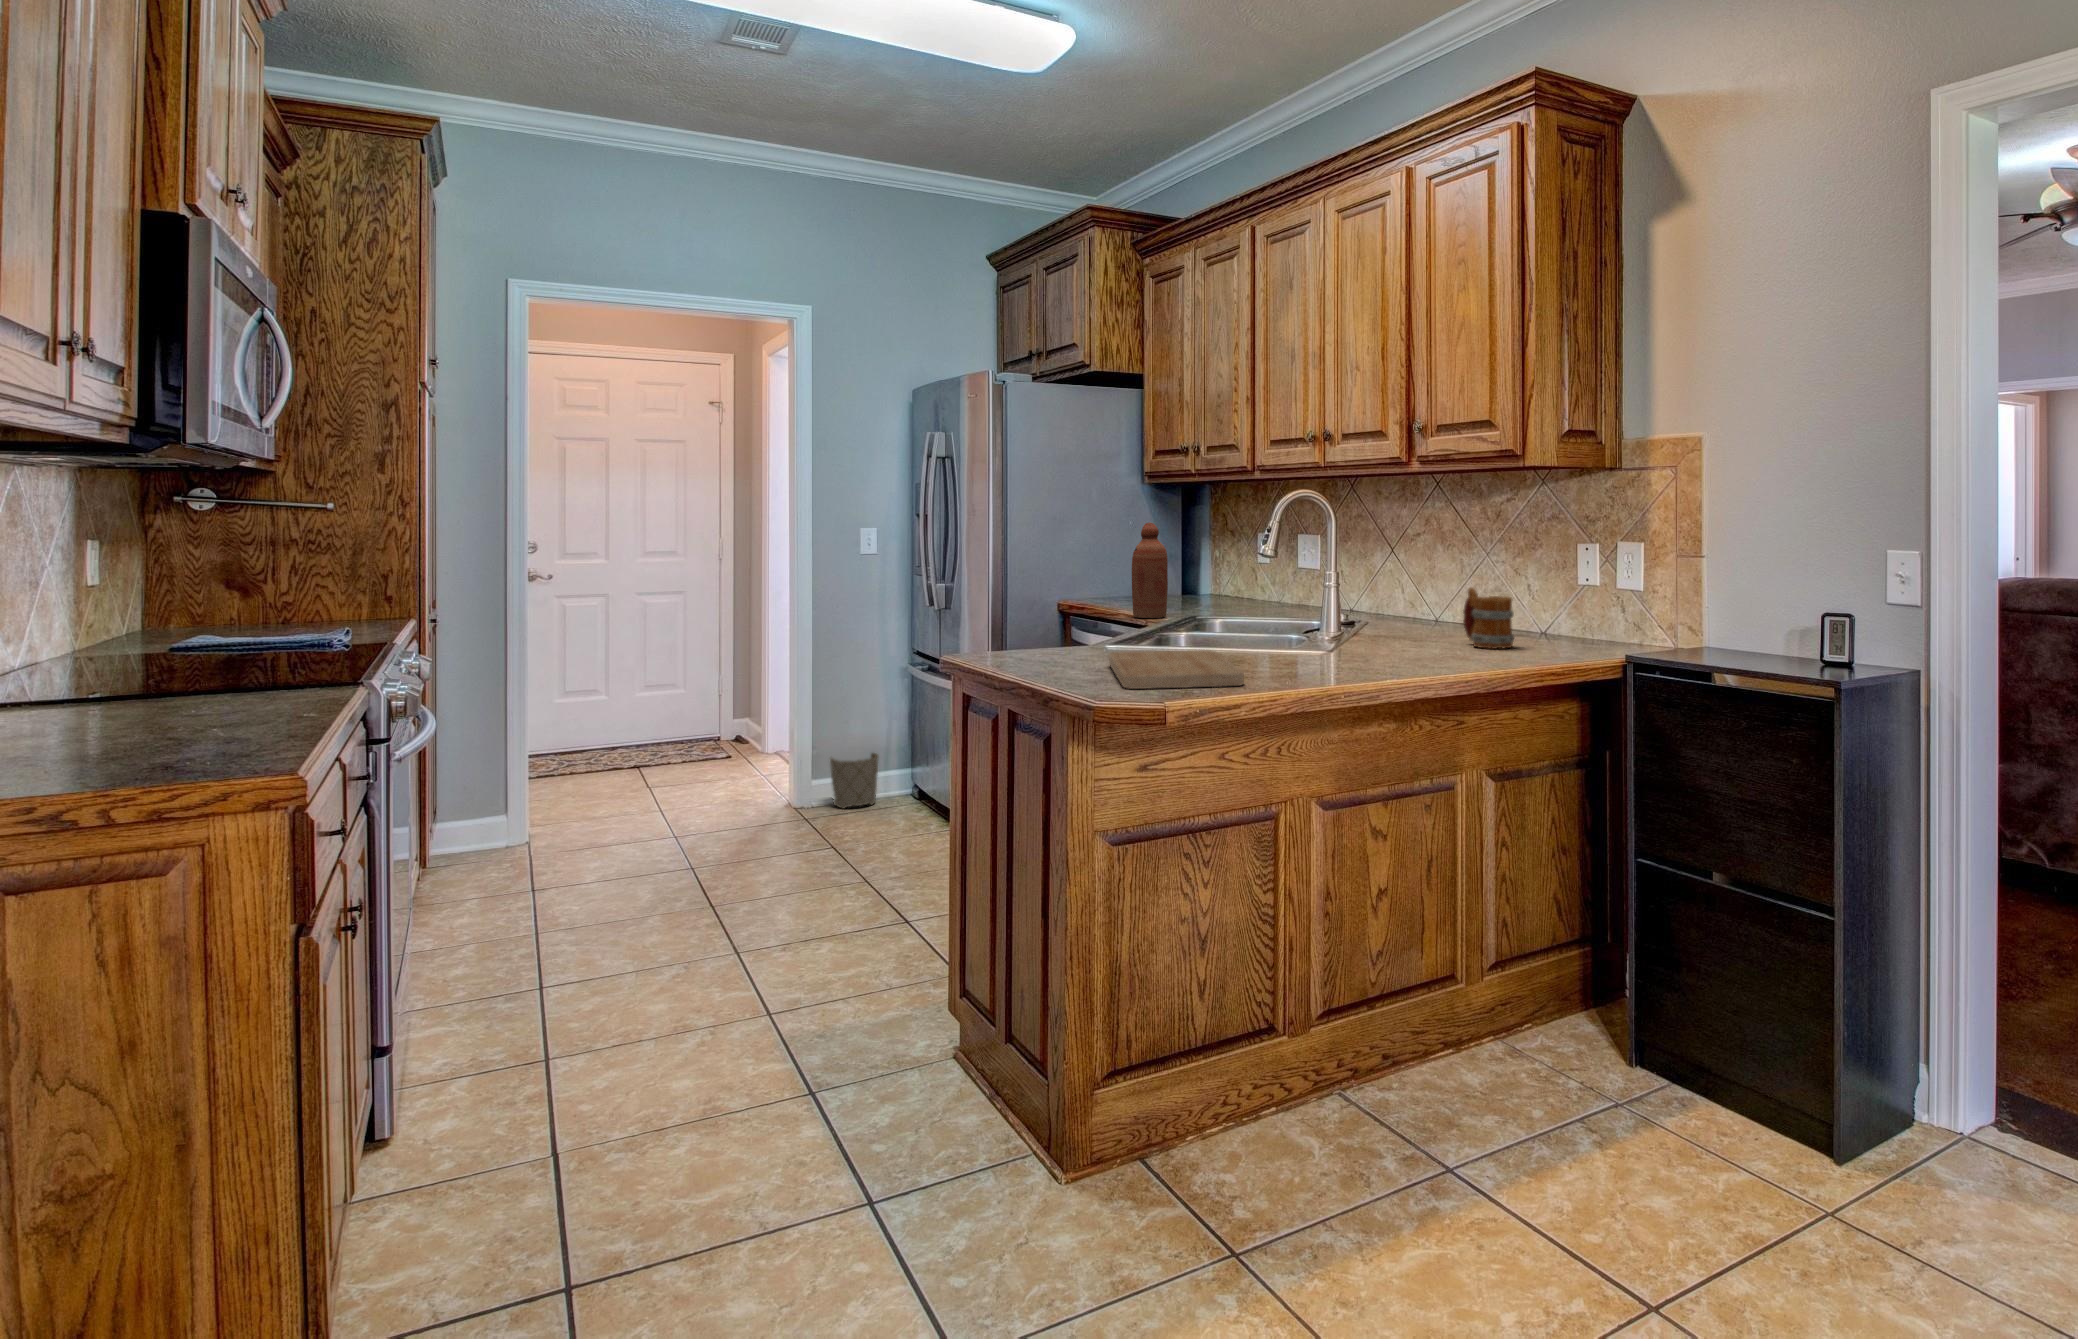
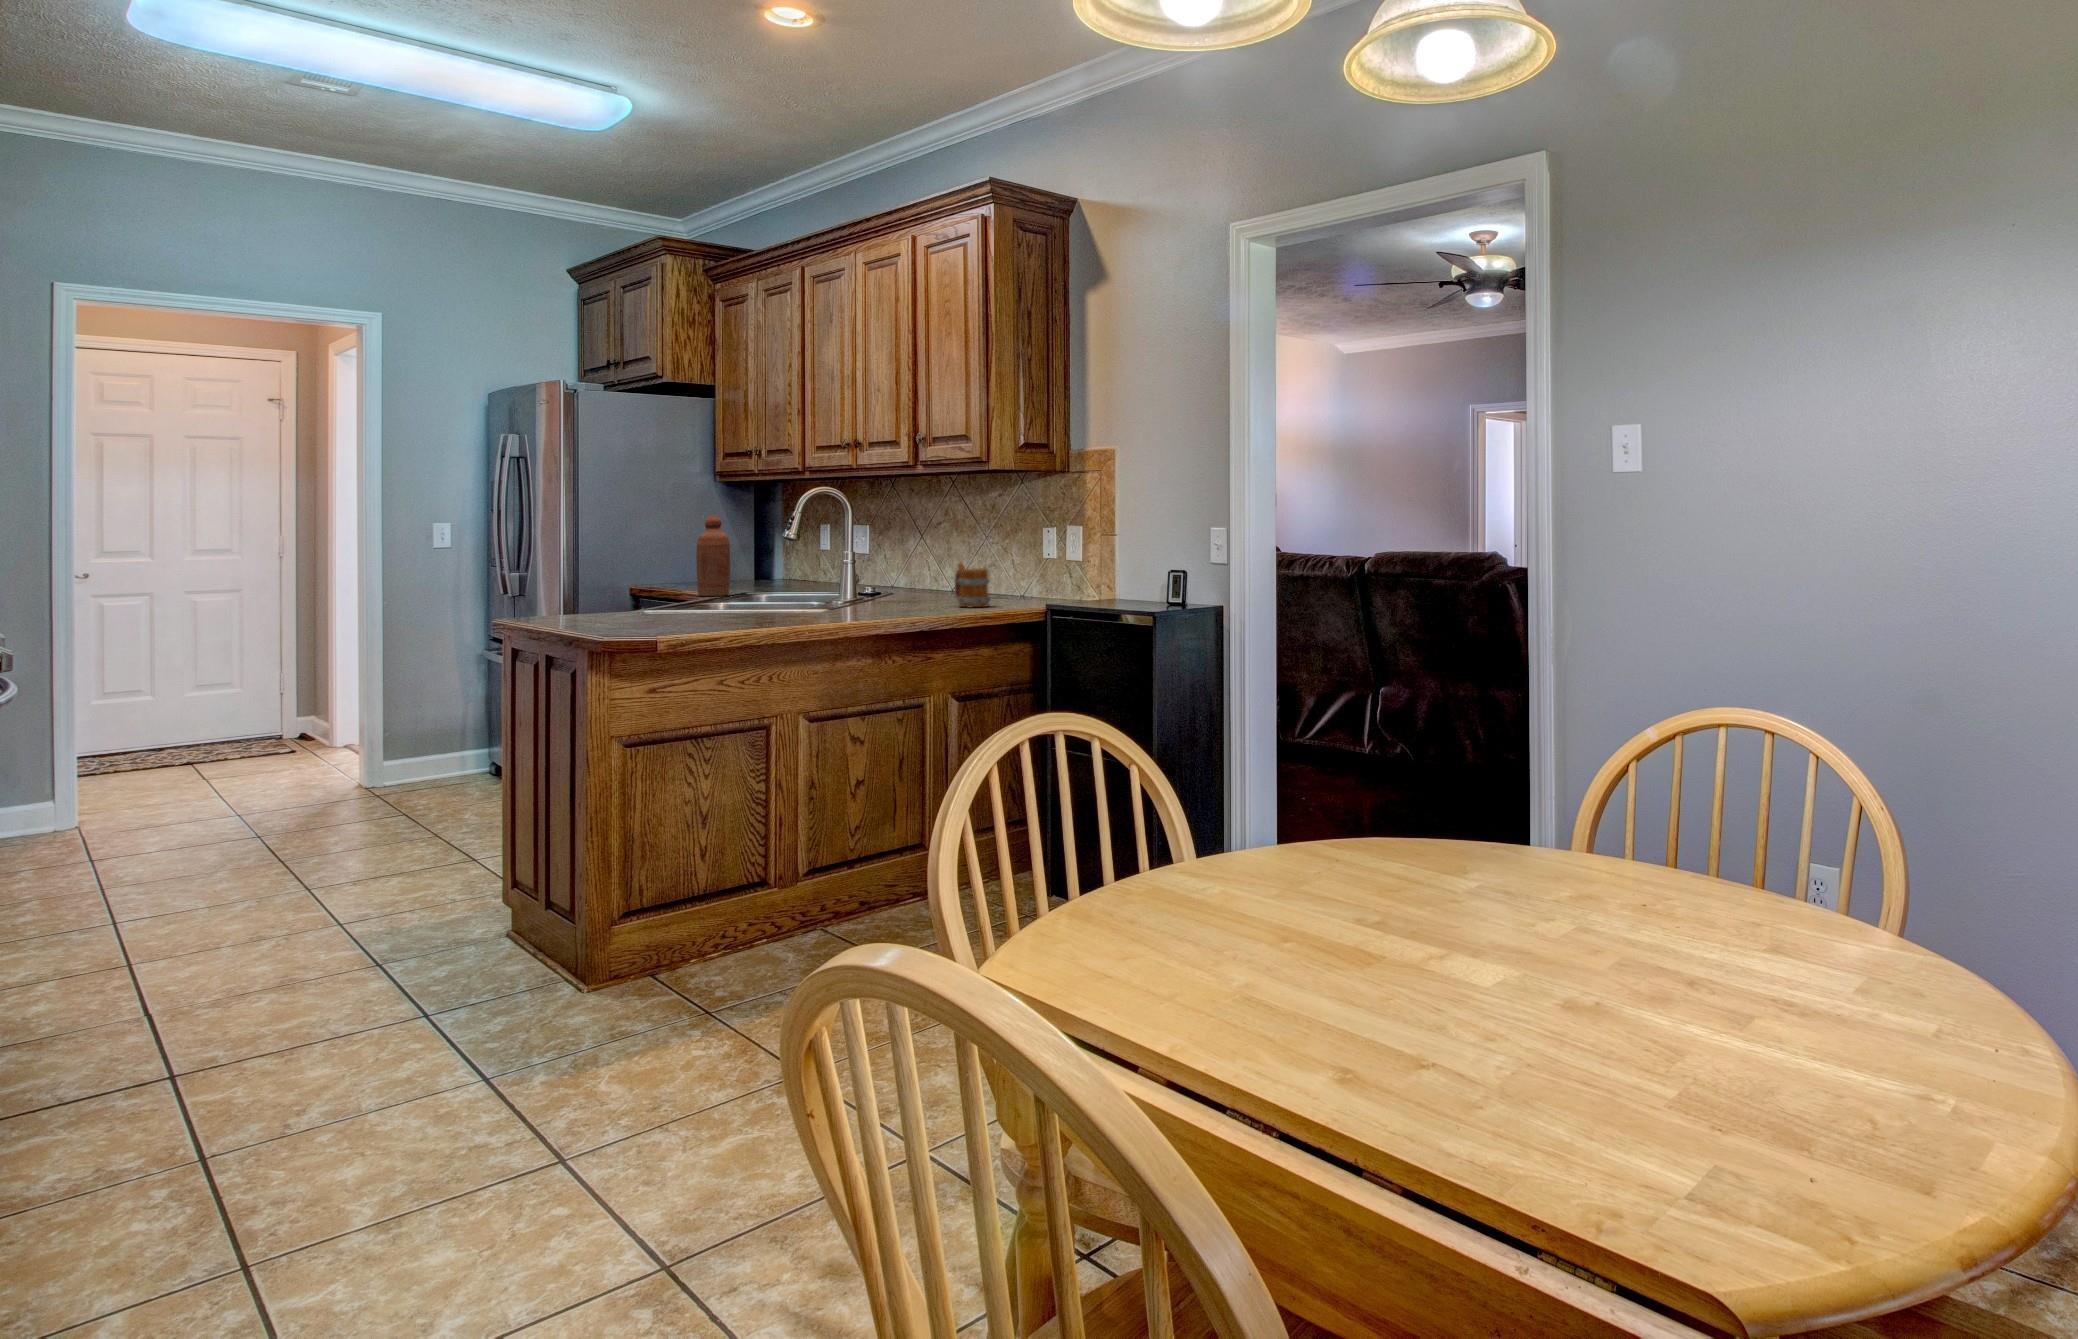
cutting board: present [1109,650,1244,689] -> none [639,611,739,635]
planter: present [830,753,878,809] -> none [403,733,456,786]

